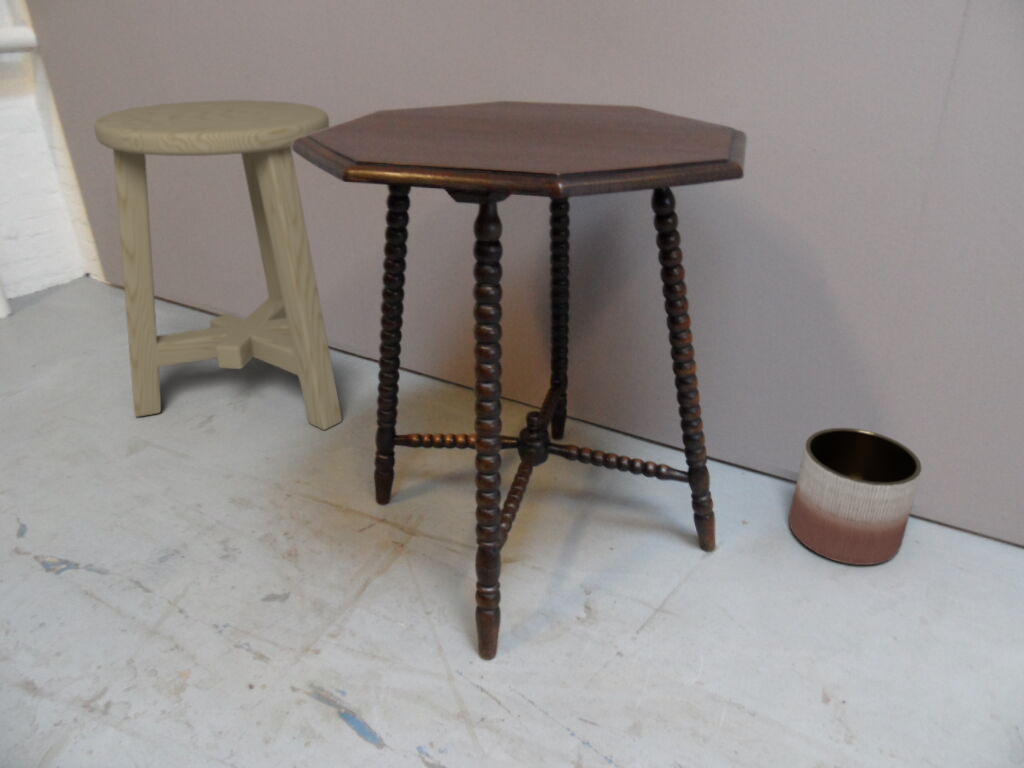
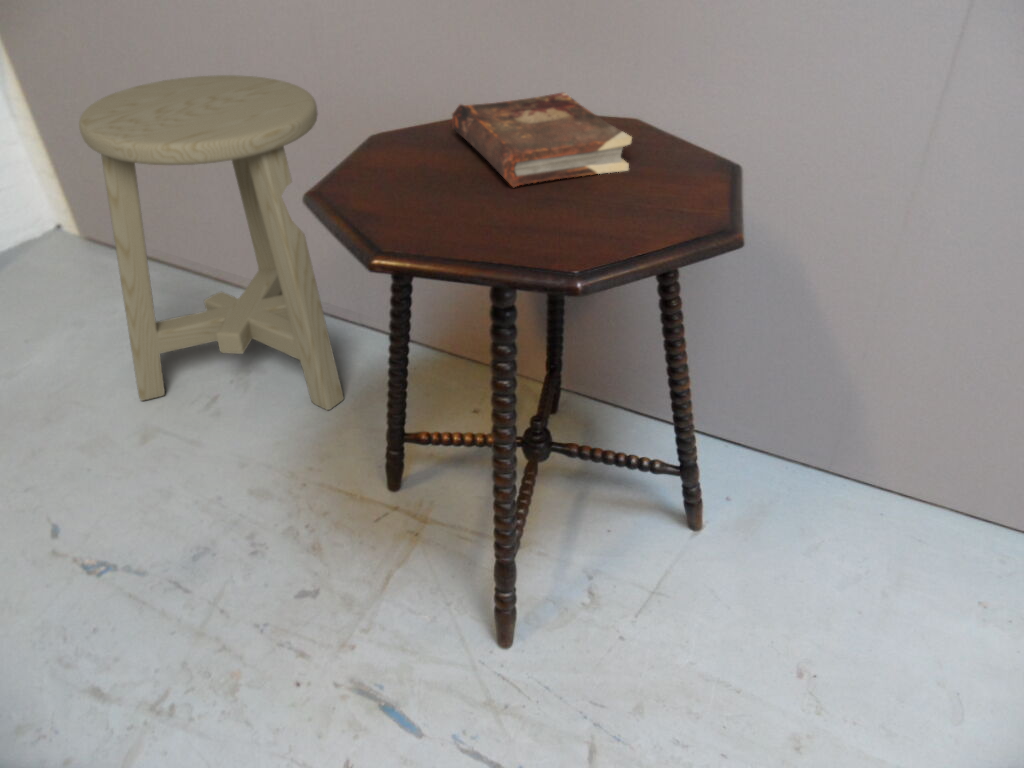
book: none [452,80,631,142] -> present [452,92,632,187]
planter: present [789,428,922,565] -> none [769,414,890,541]

